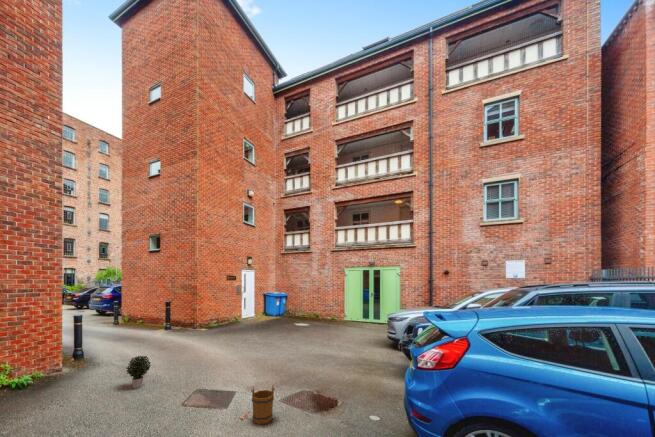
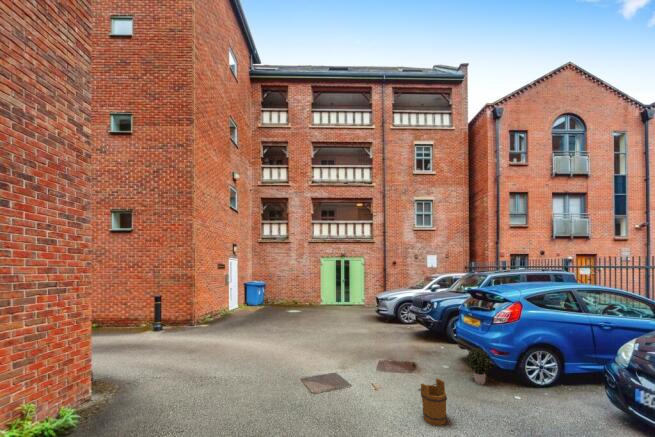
potted plant: present [126,356,151,389] -> present [466,348,491,385]

